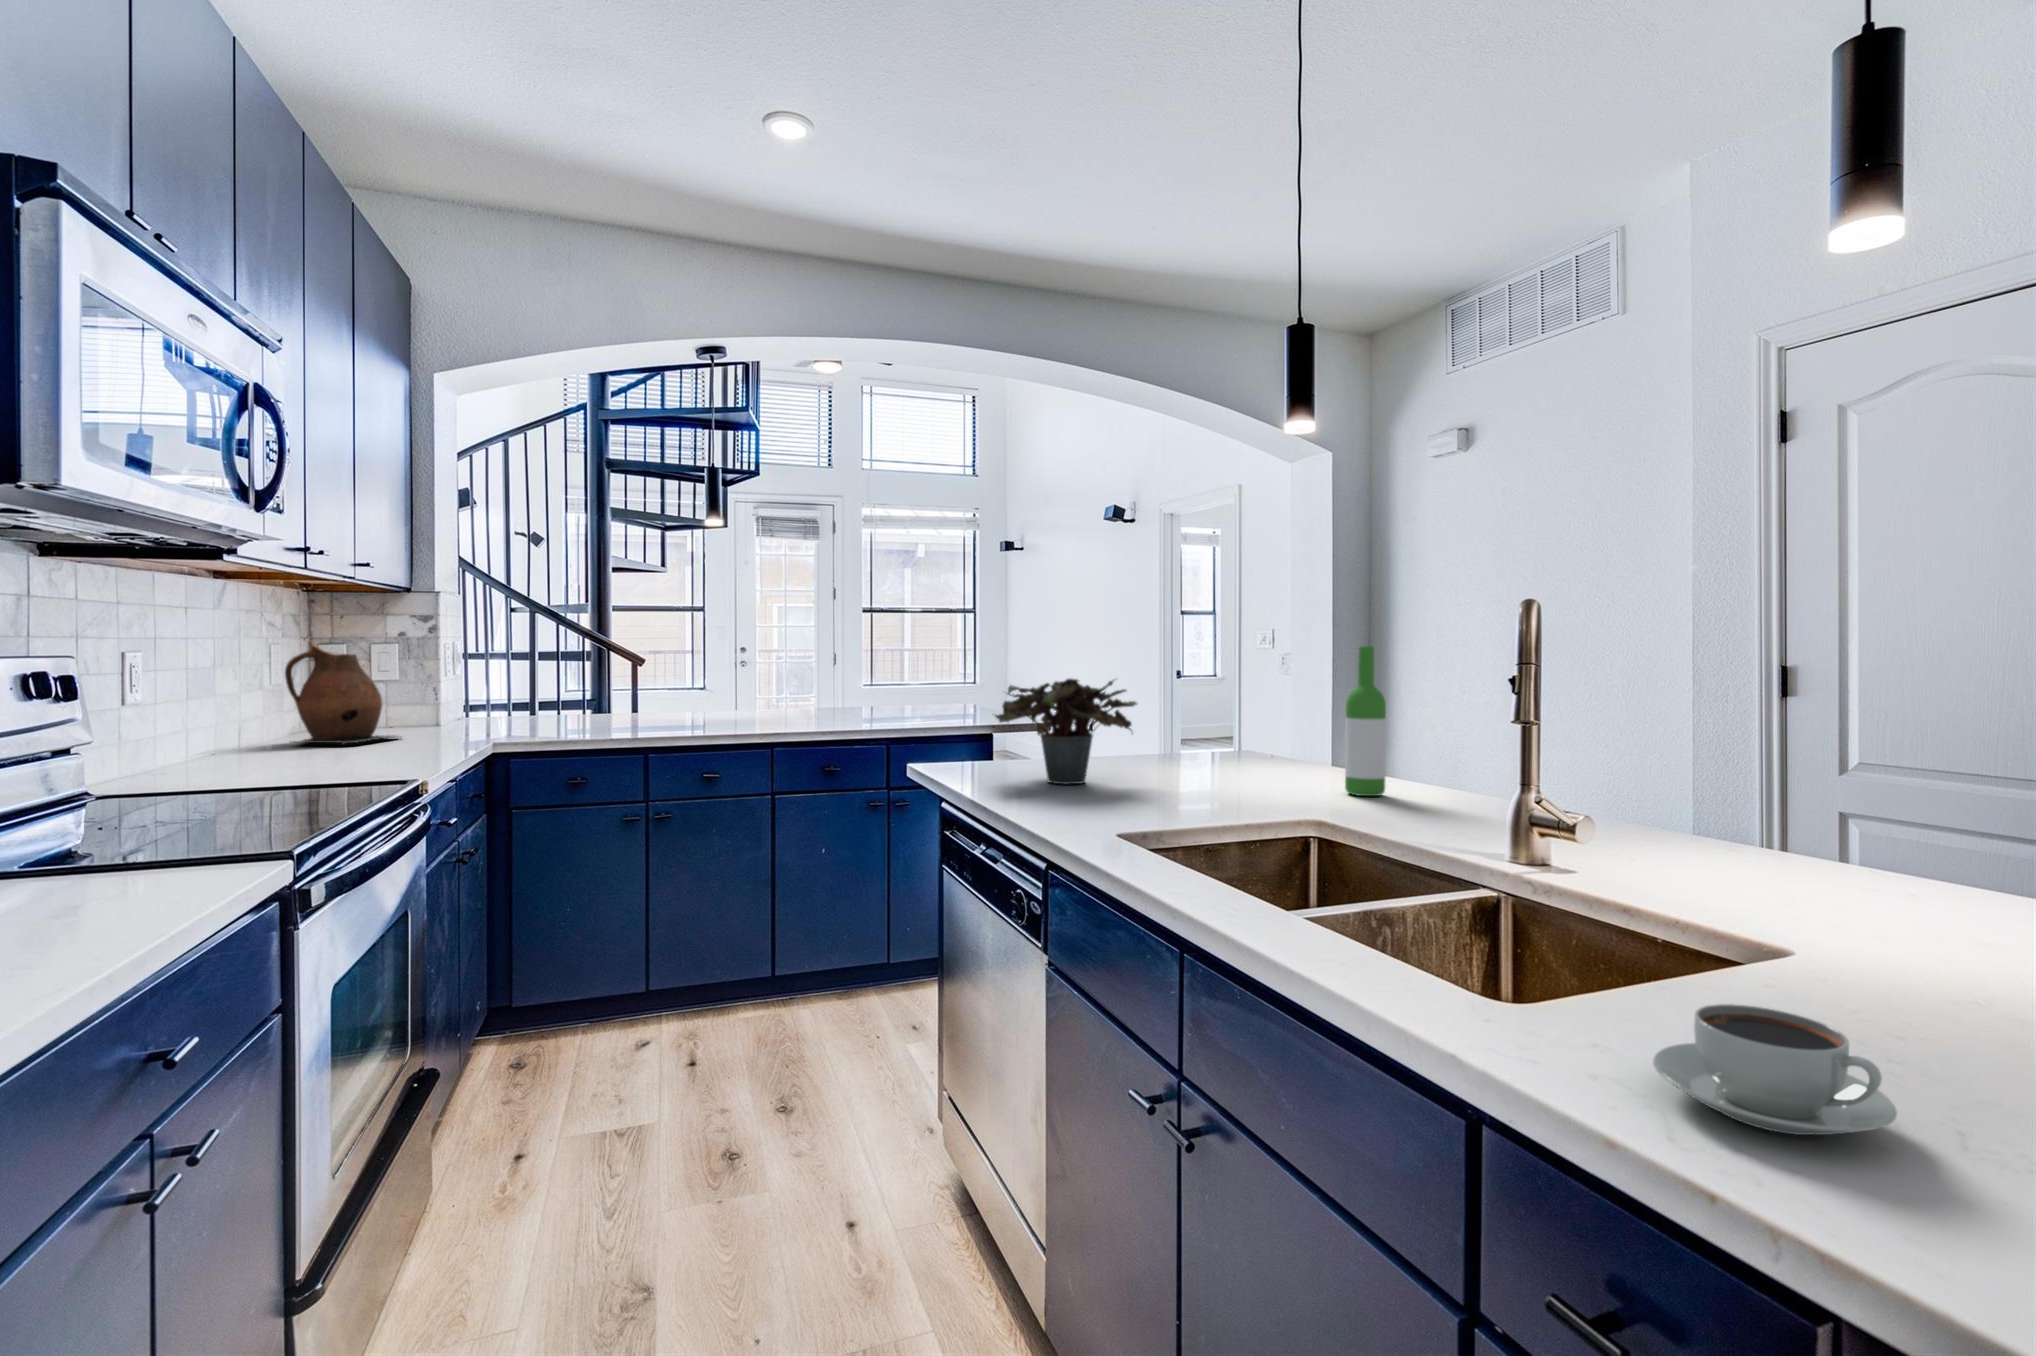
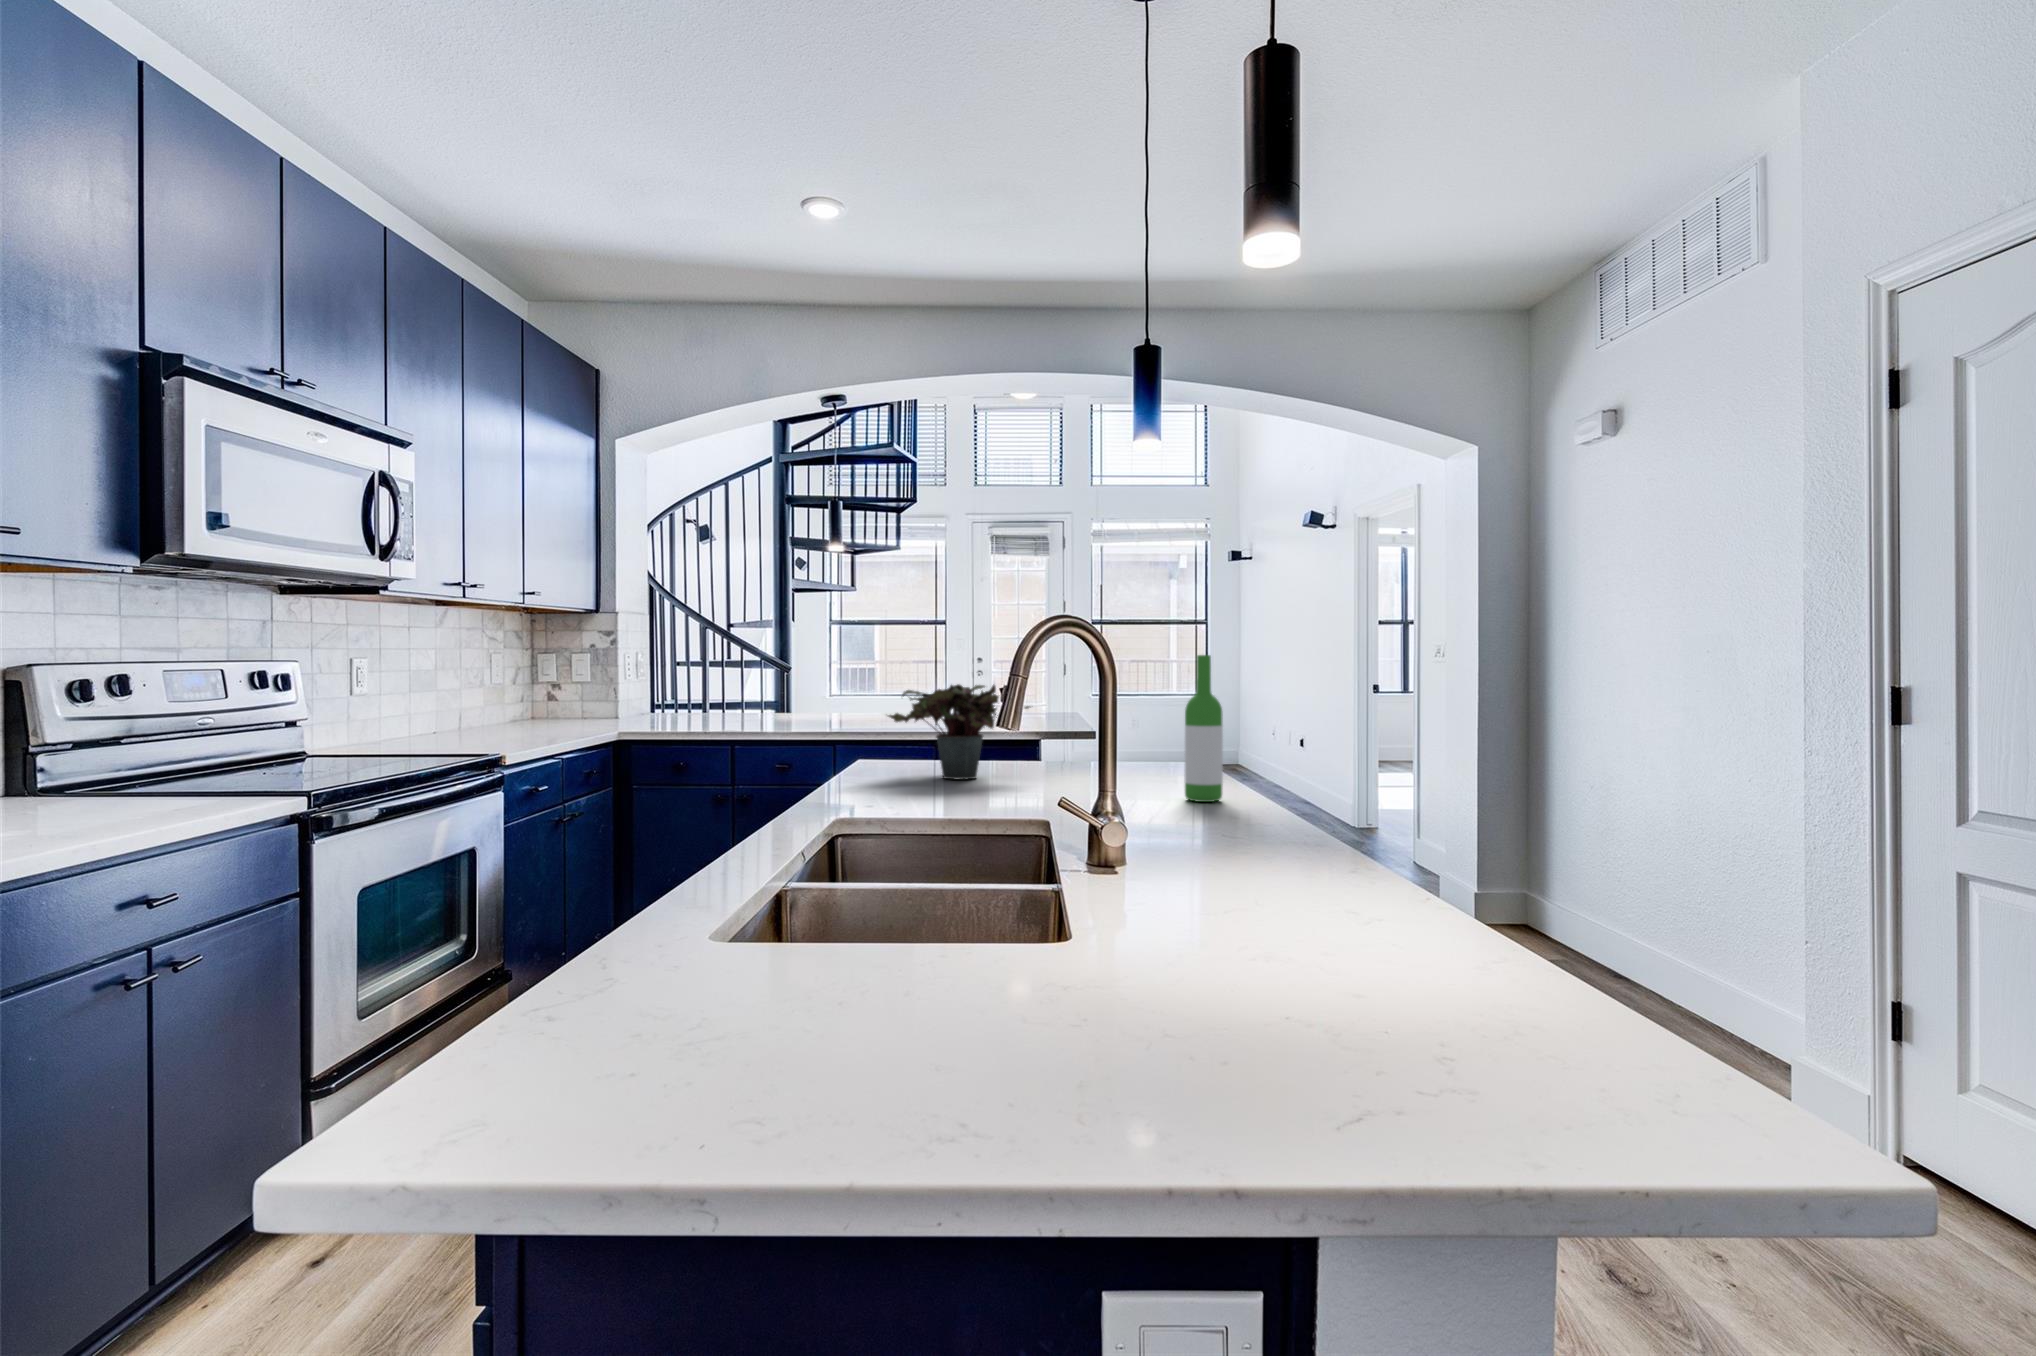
ceramic pitcher: present [285,642,401,745] -> none [489,653,571,731]
coffee cup: present [1653,1004,1897,1135] -> none [639,930,793,1021]

